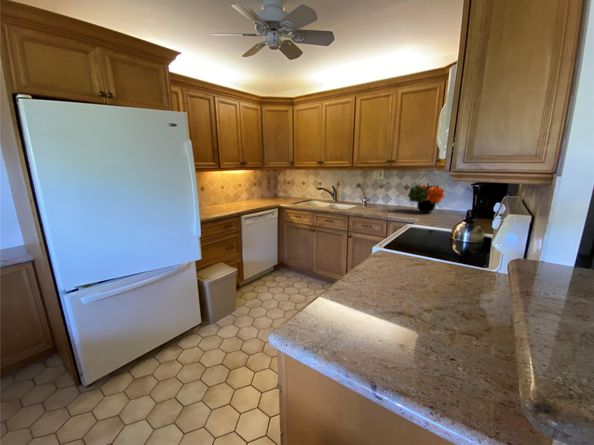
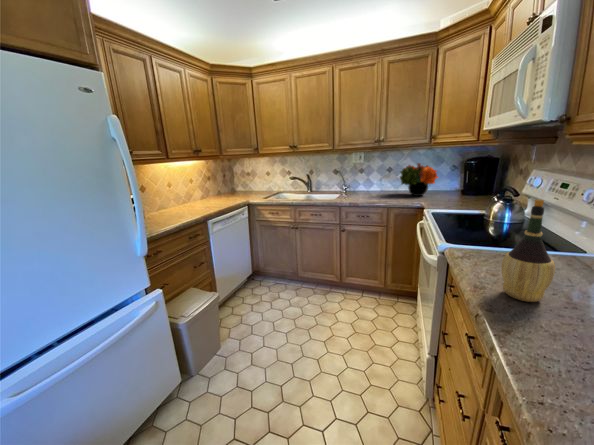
wine bottle: none [362,214,391,284] -> present [501,199,555,302]

